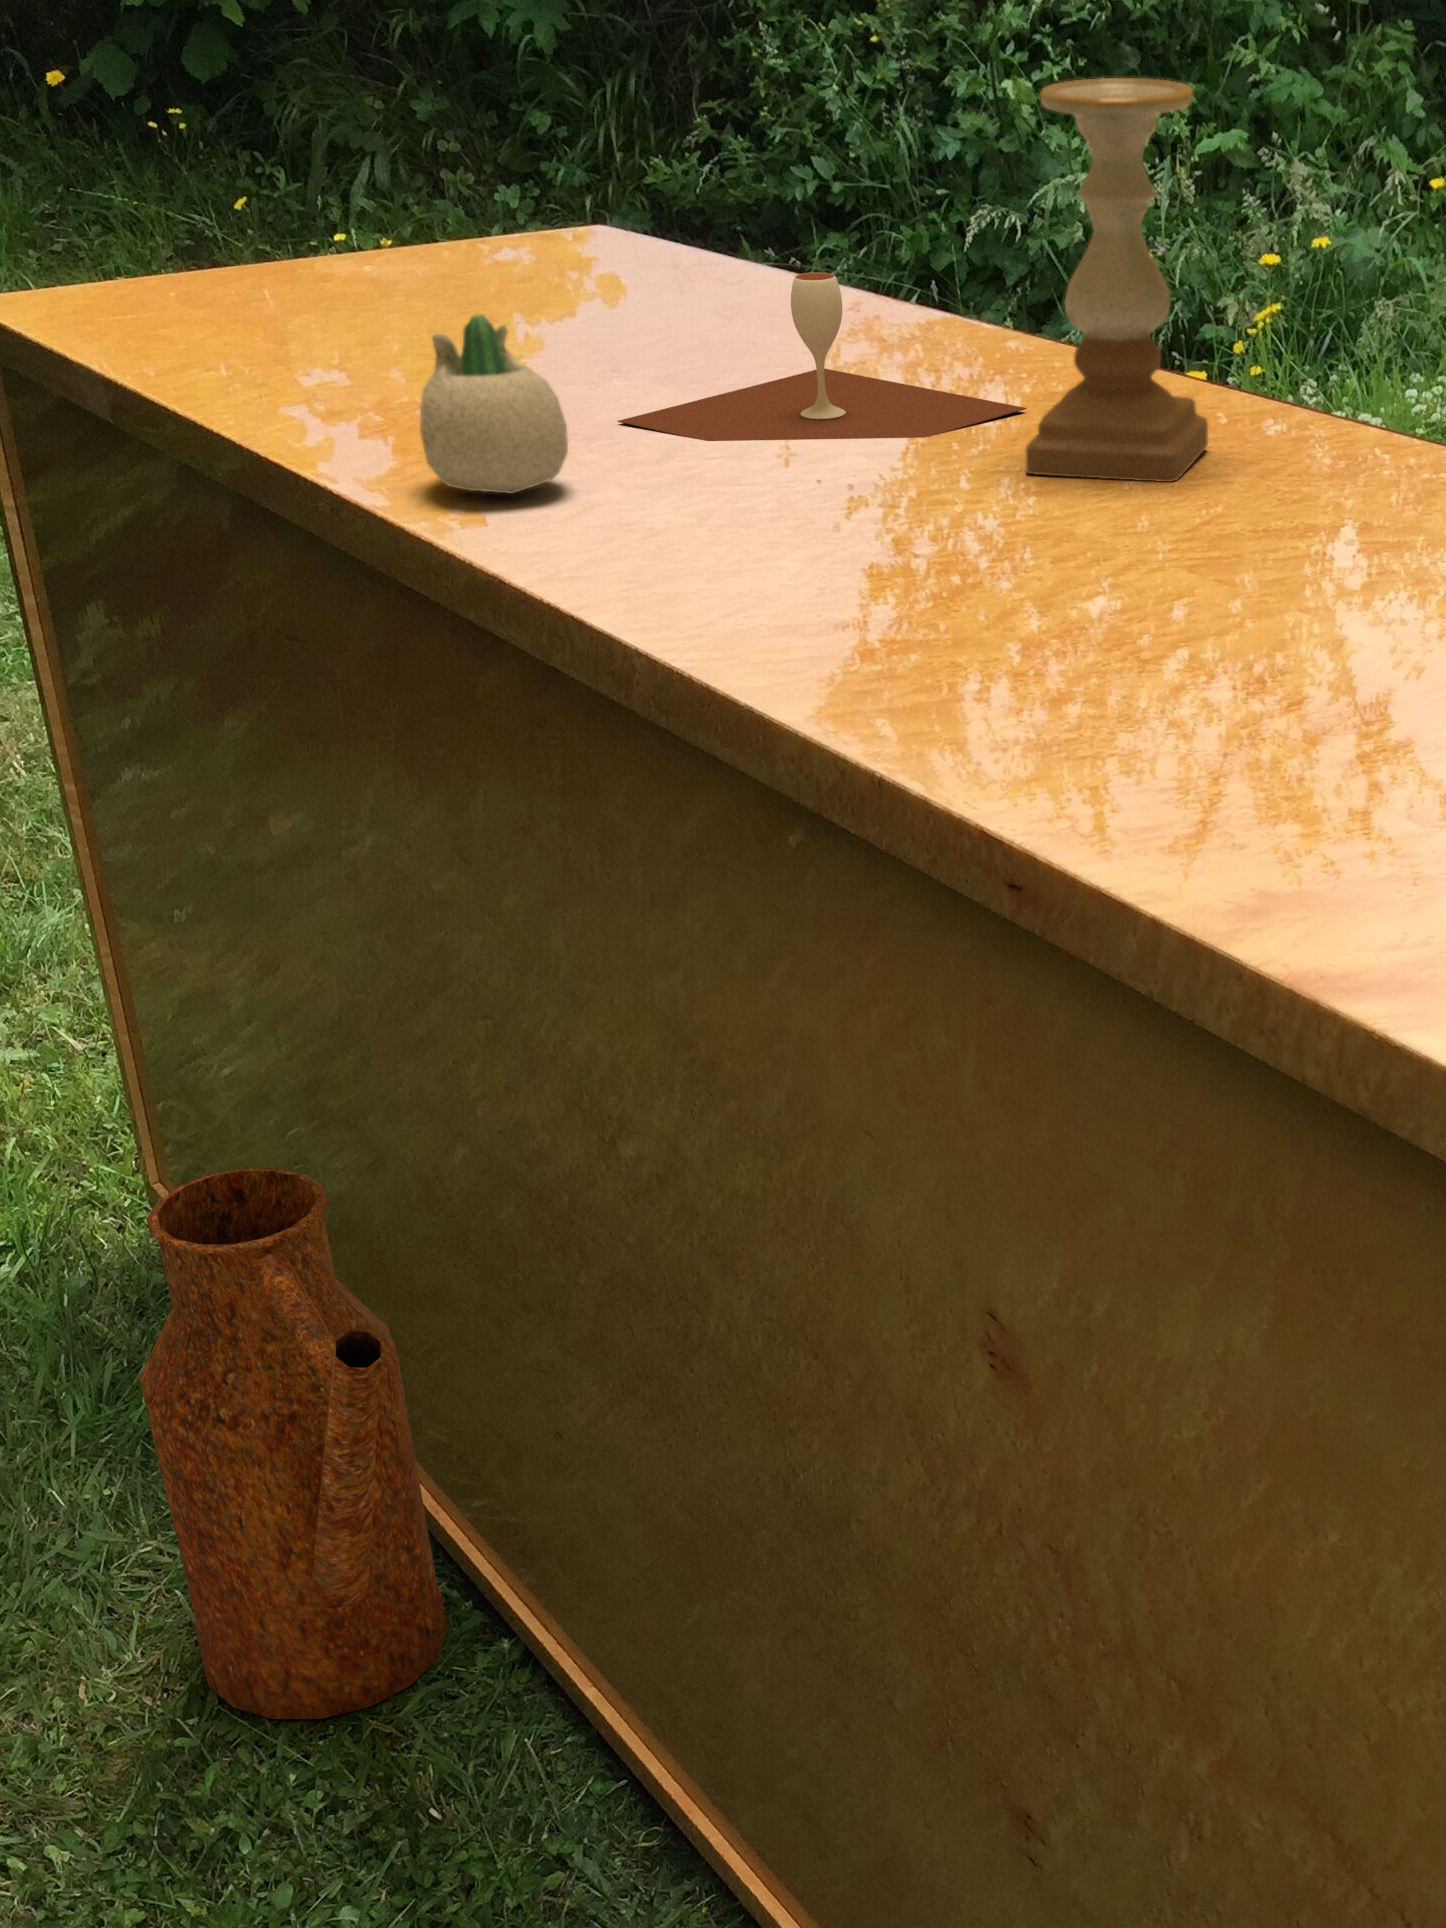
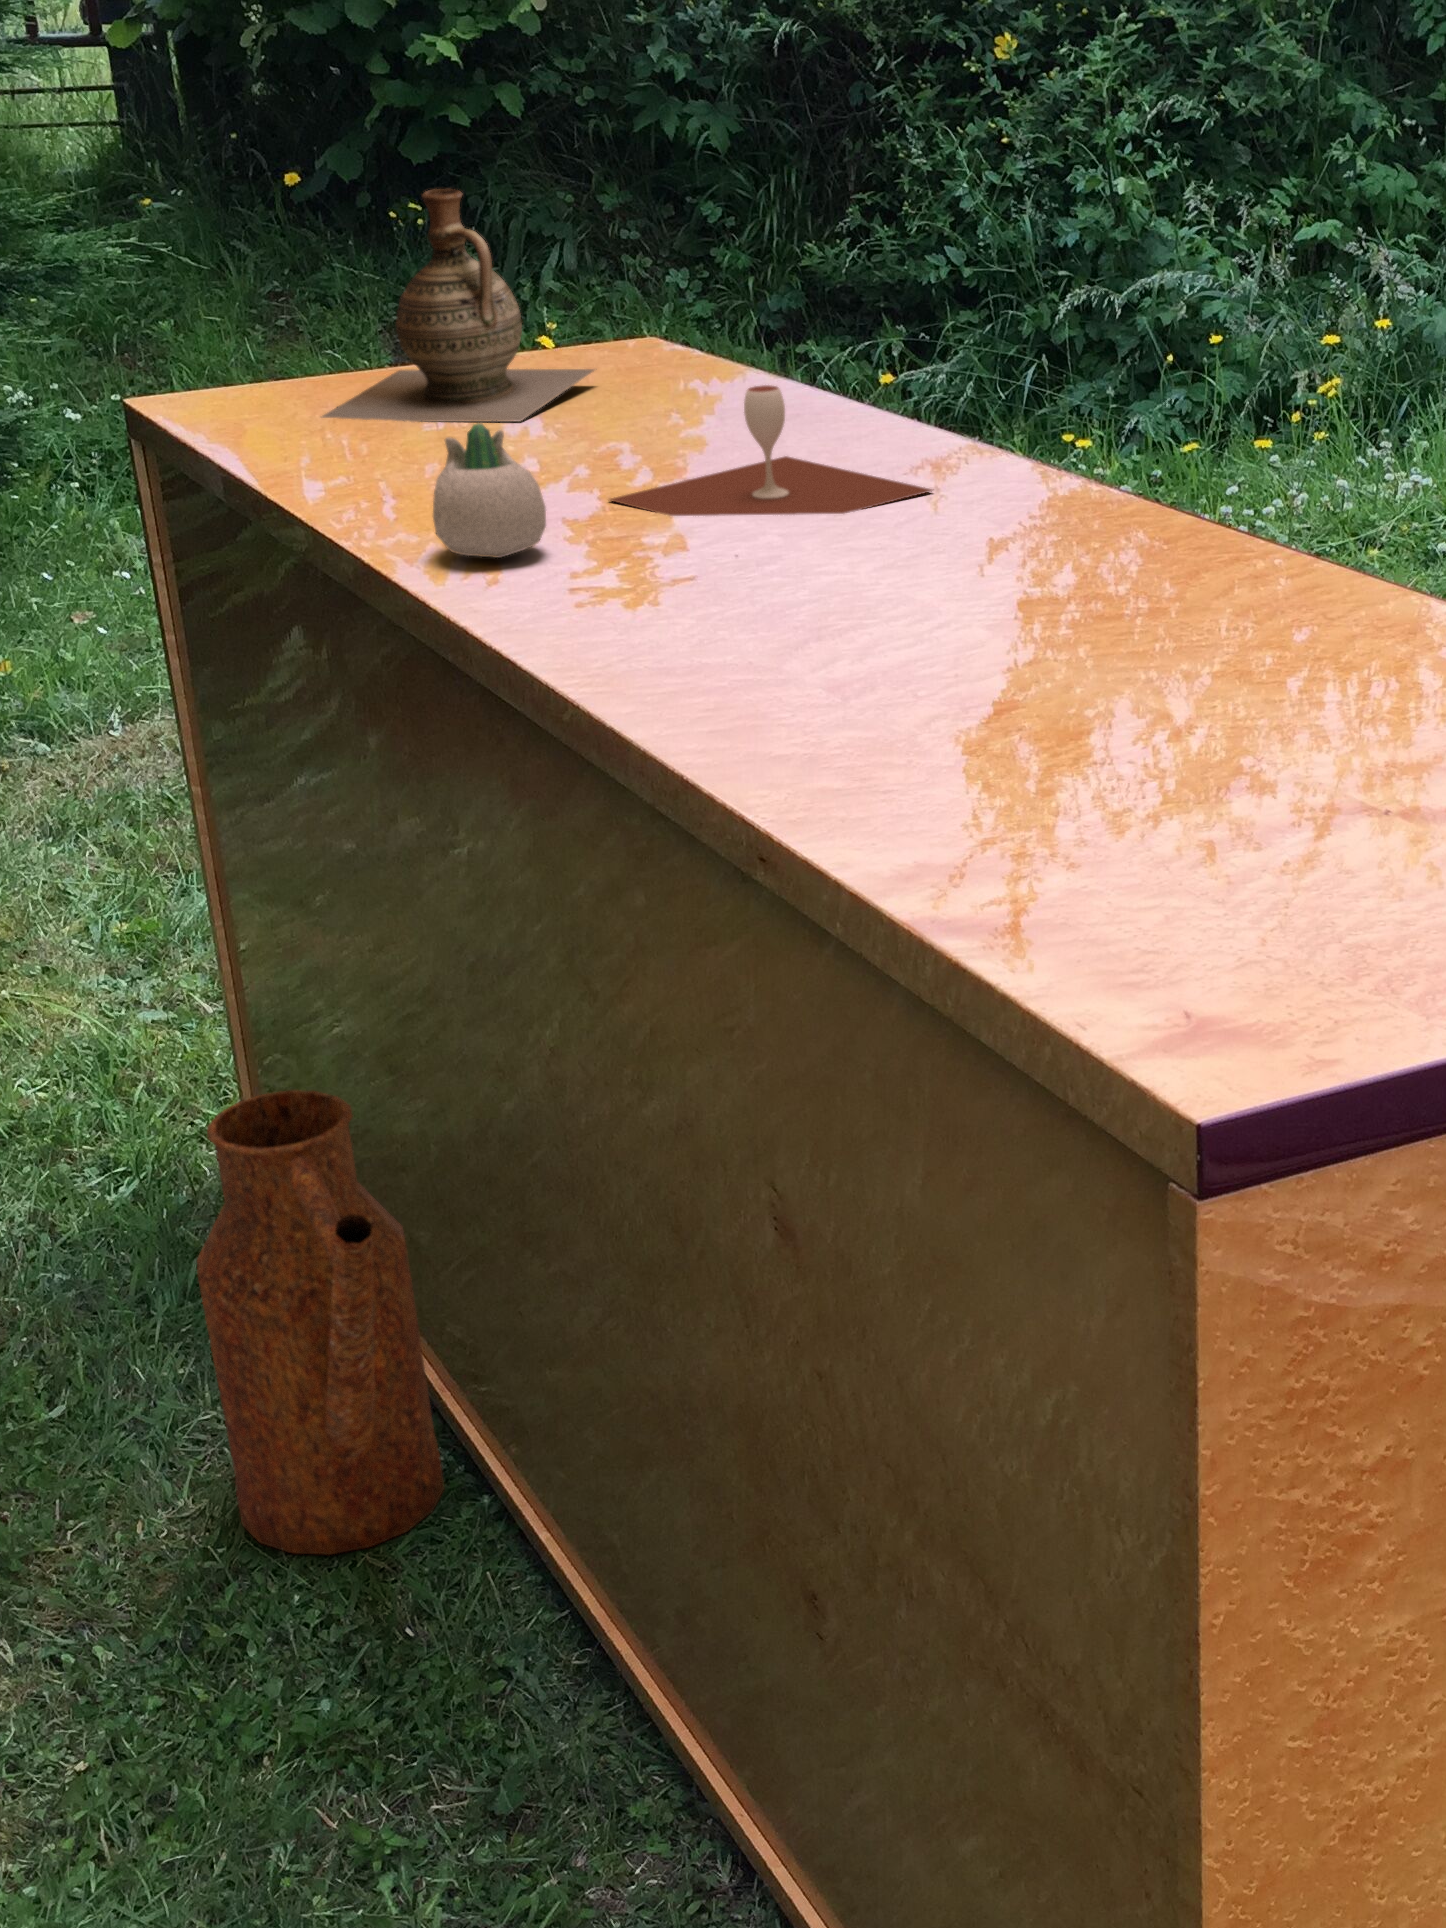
ceramic jug: none [199,31,542,331] -> present [322,189,594,422]
candle holder: present [1026,78,1208,482] -> none [906,243,1061,551]

